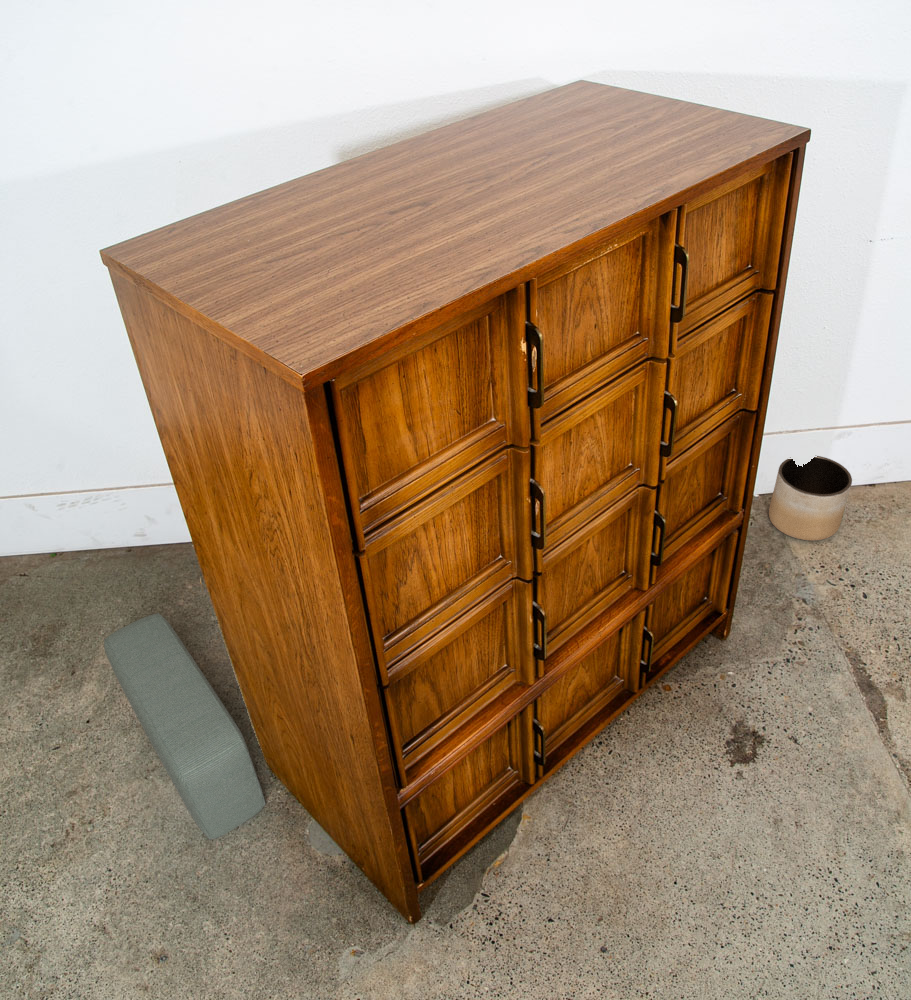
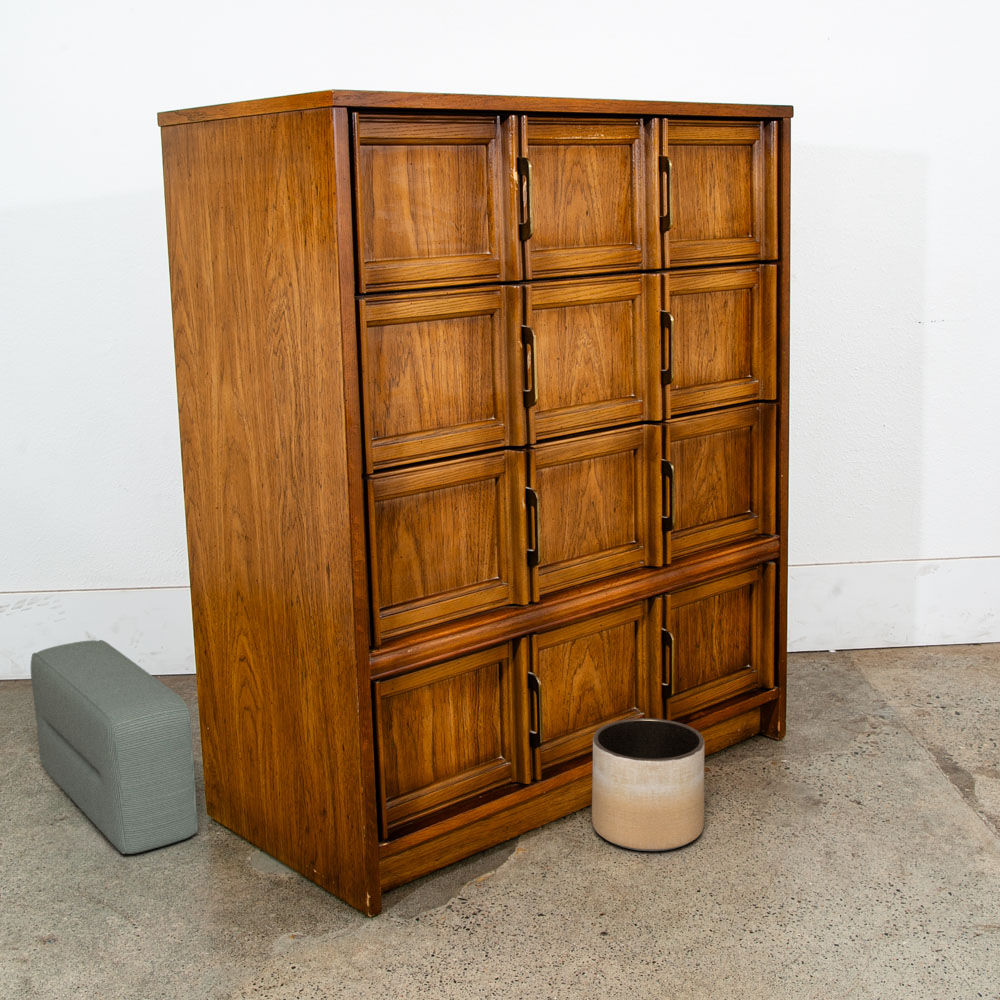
planter: present [769,456,852,540] -> present [592,718,704,851]

